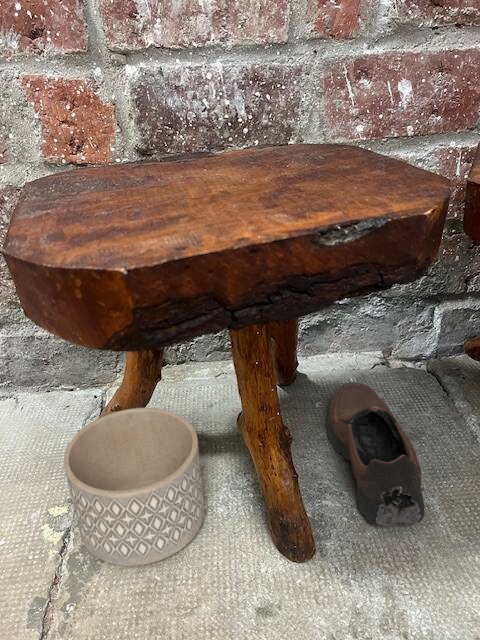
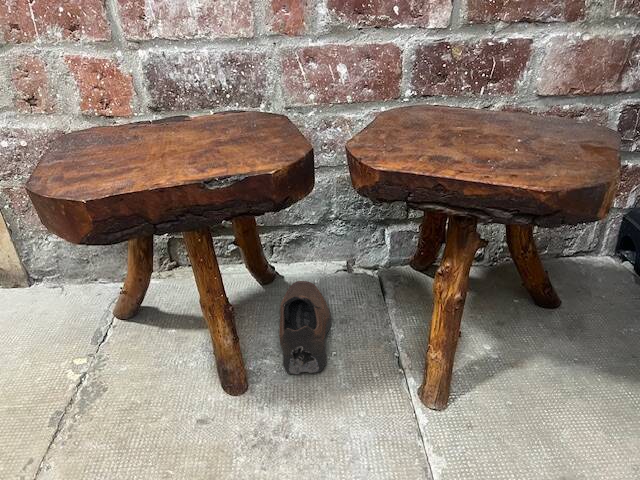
planter: present [64,408,205,566] -> none [78,292,179,393]

